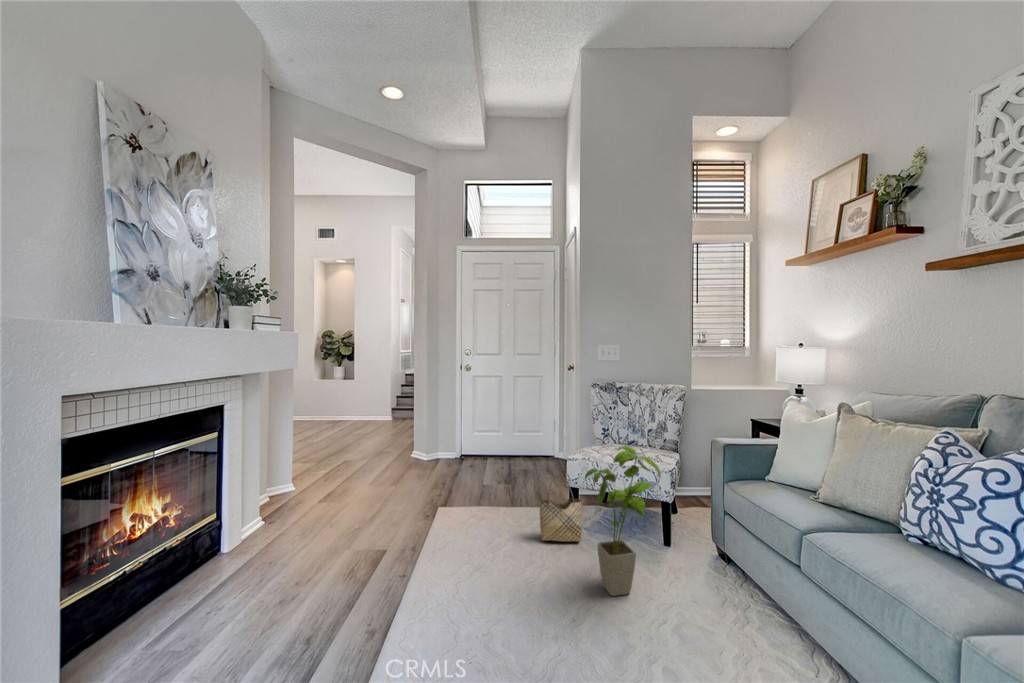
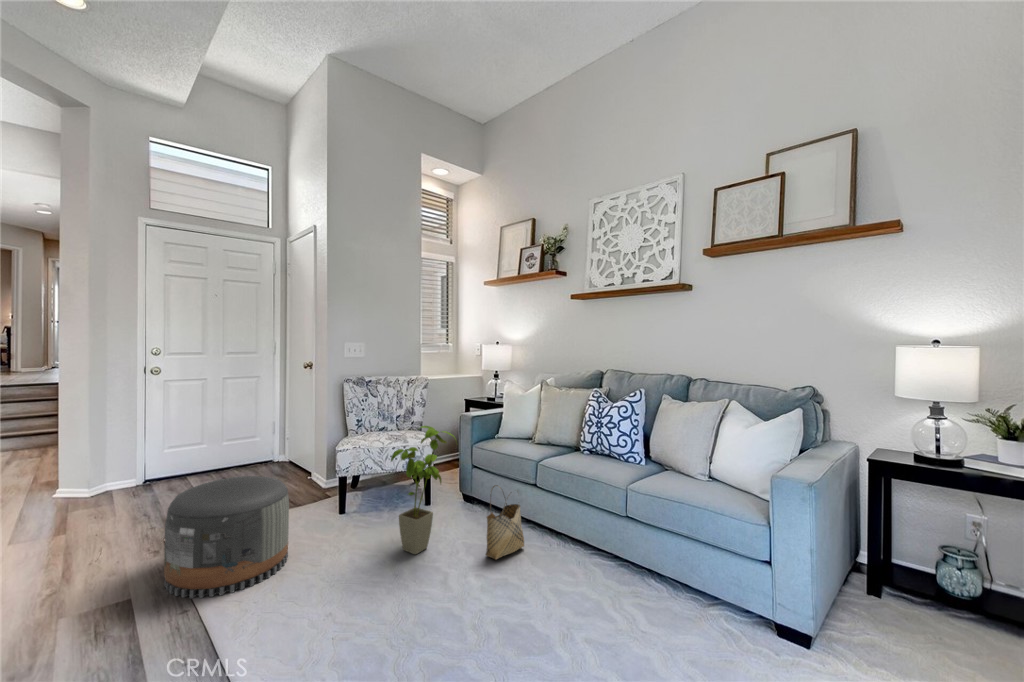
pouf: none [422,464,510,563] -> present [164,476,289,598]
woven basket: present [539,476,582,541] -> present [486,485,524,559]

